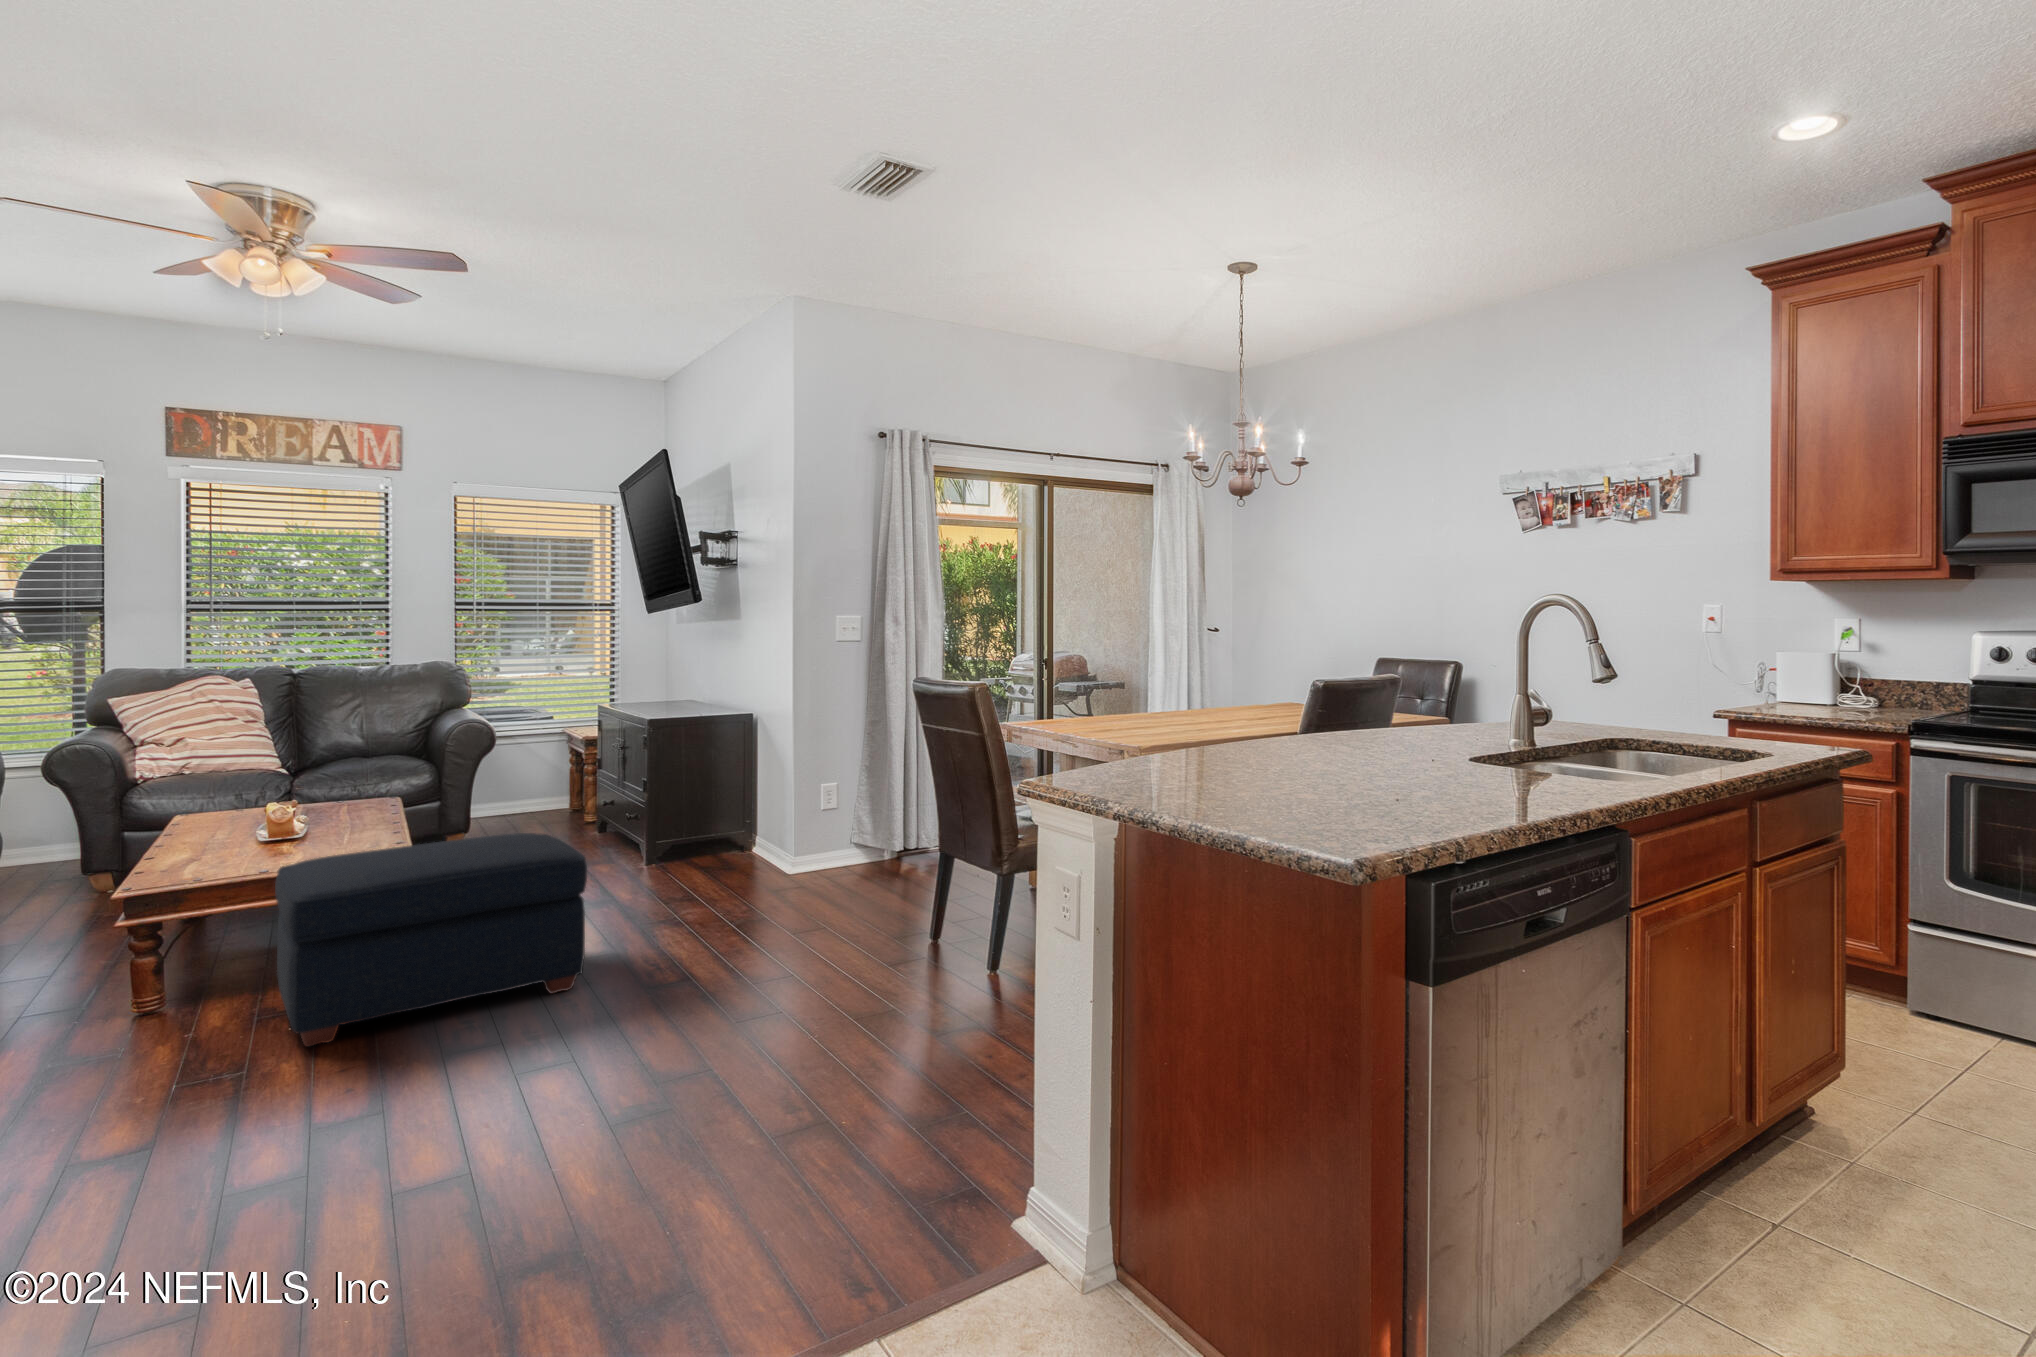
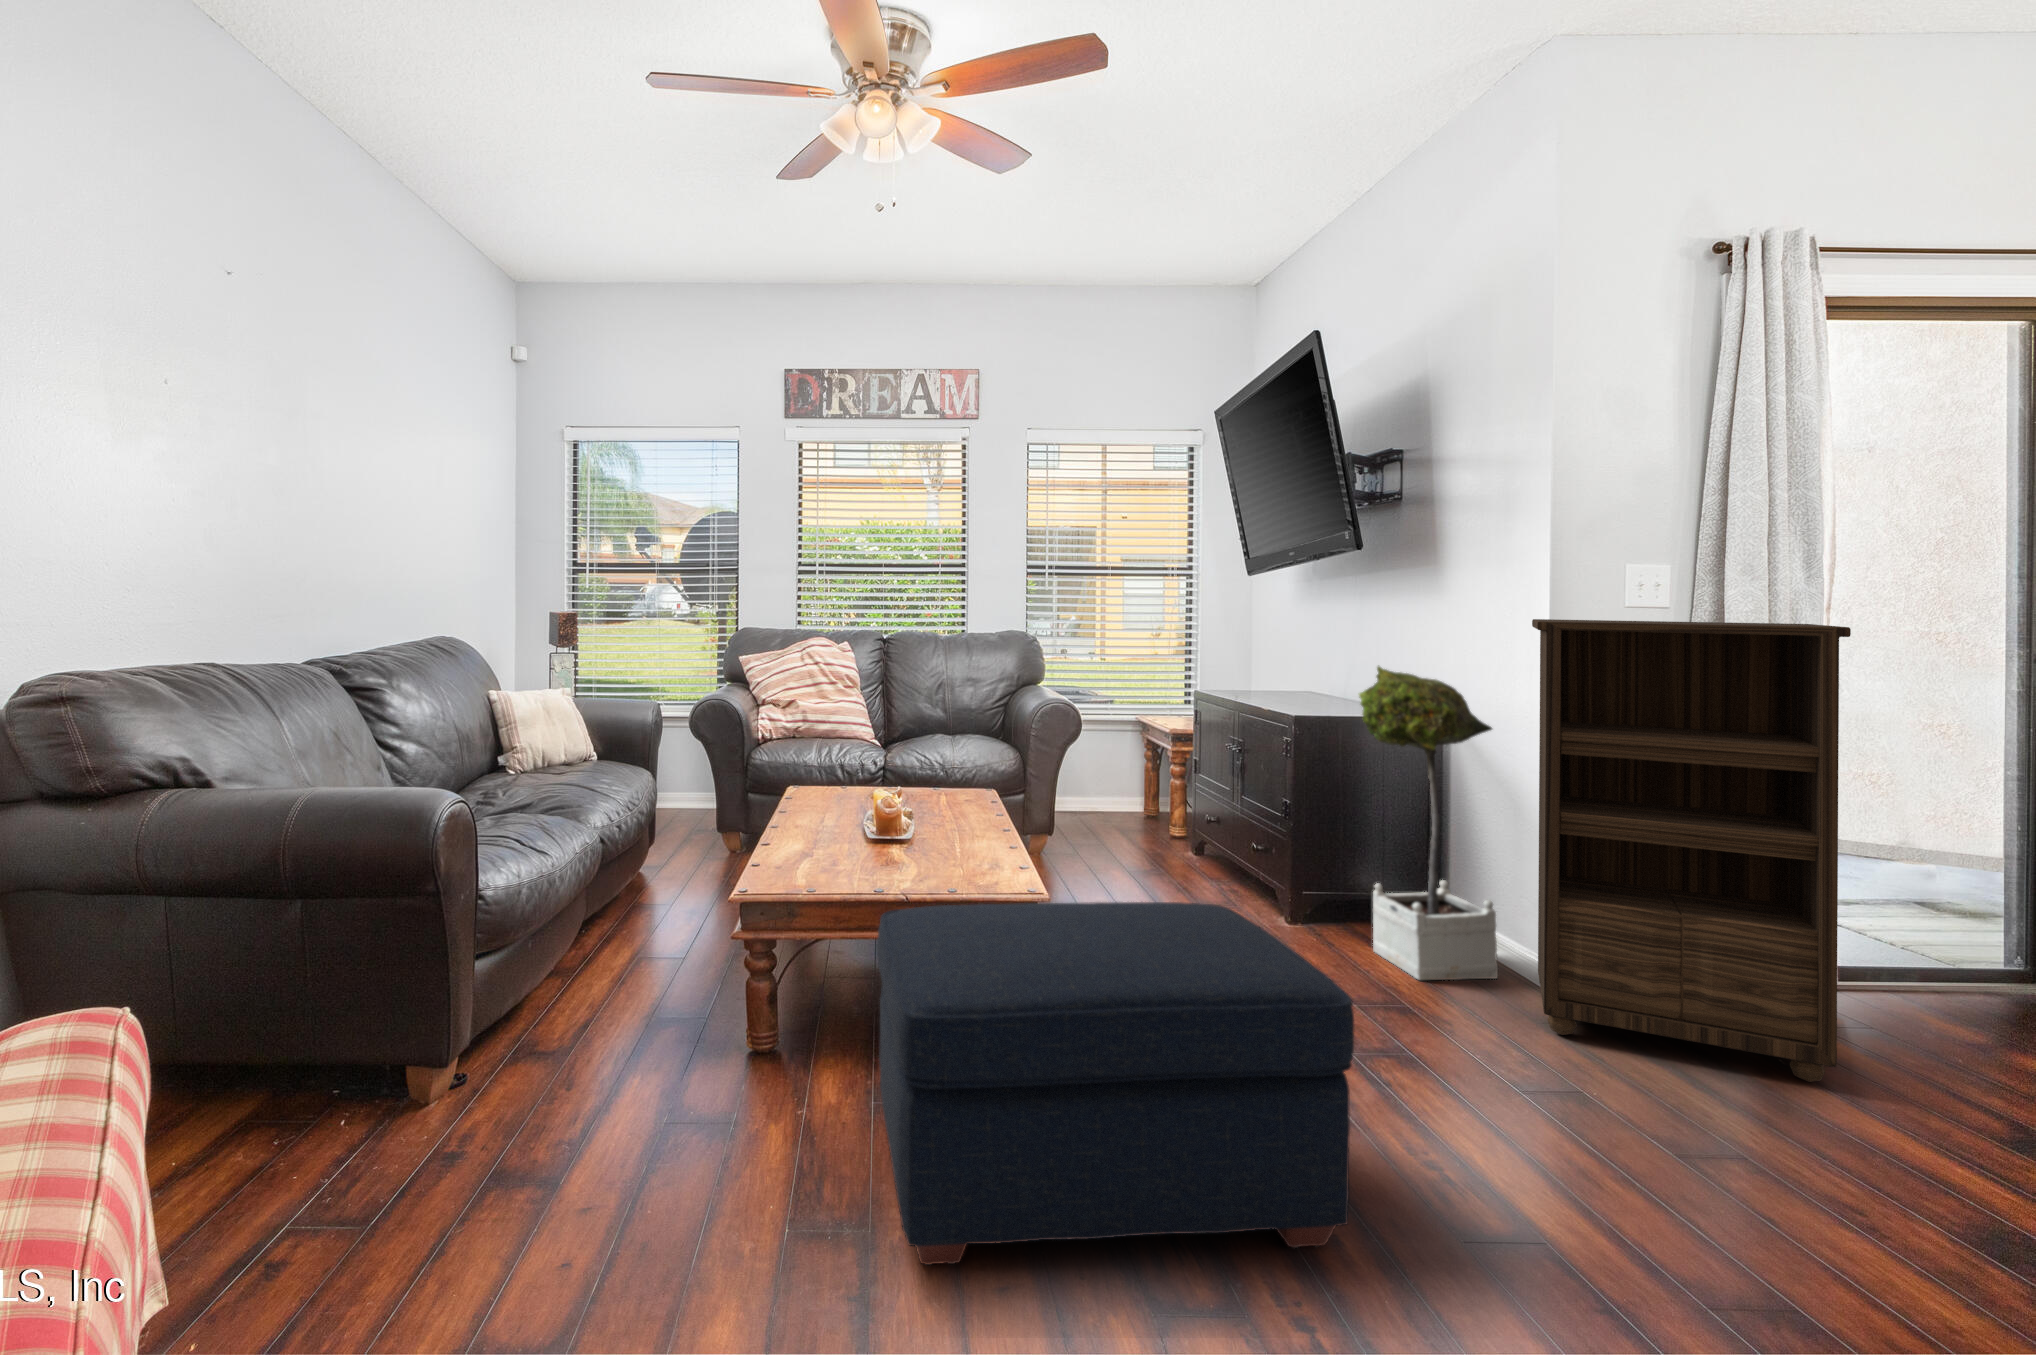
bookshelf: none [765,649,909,888] -> present [1532,619,1851,1082]
potted tree: none [684,681,768,878] -> present [1359,666,1498,980]

